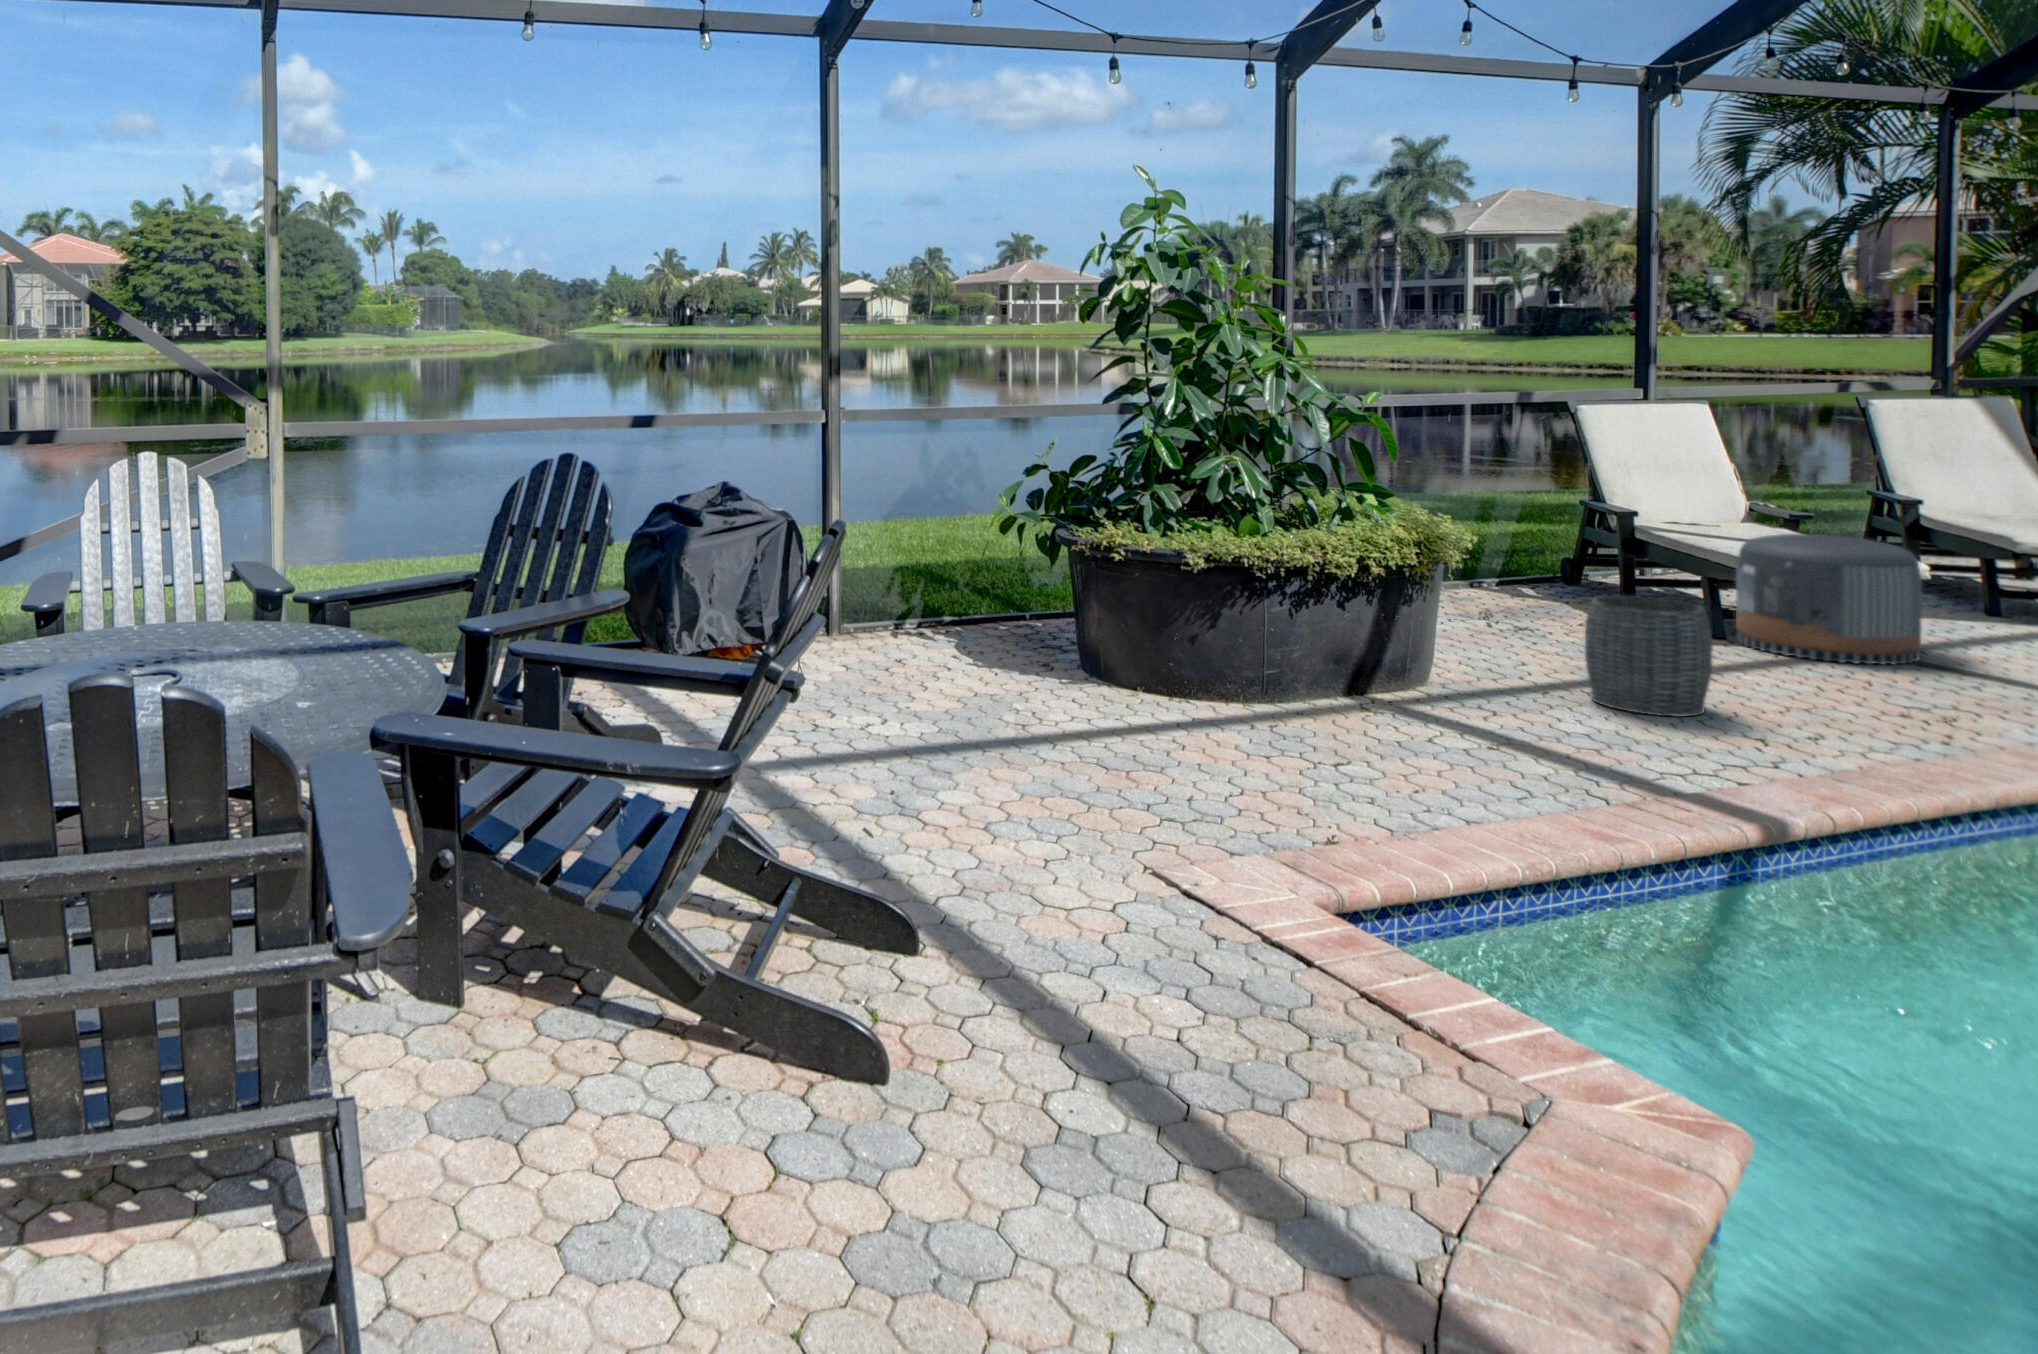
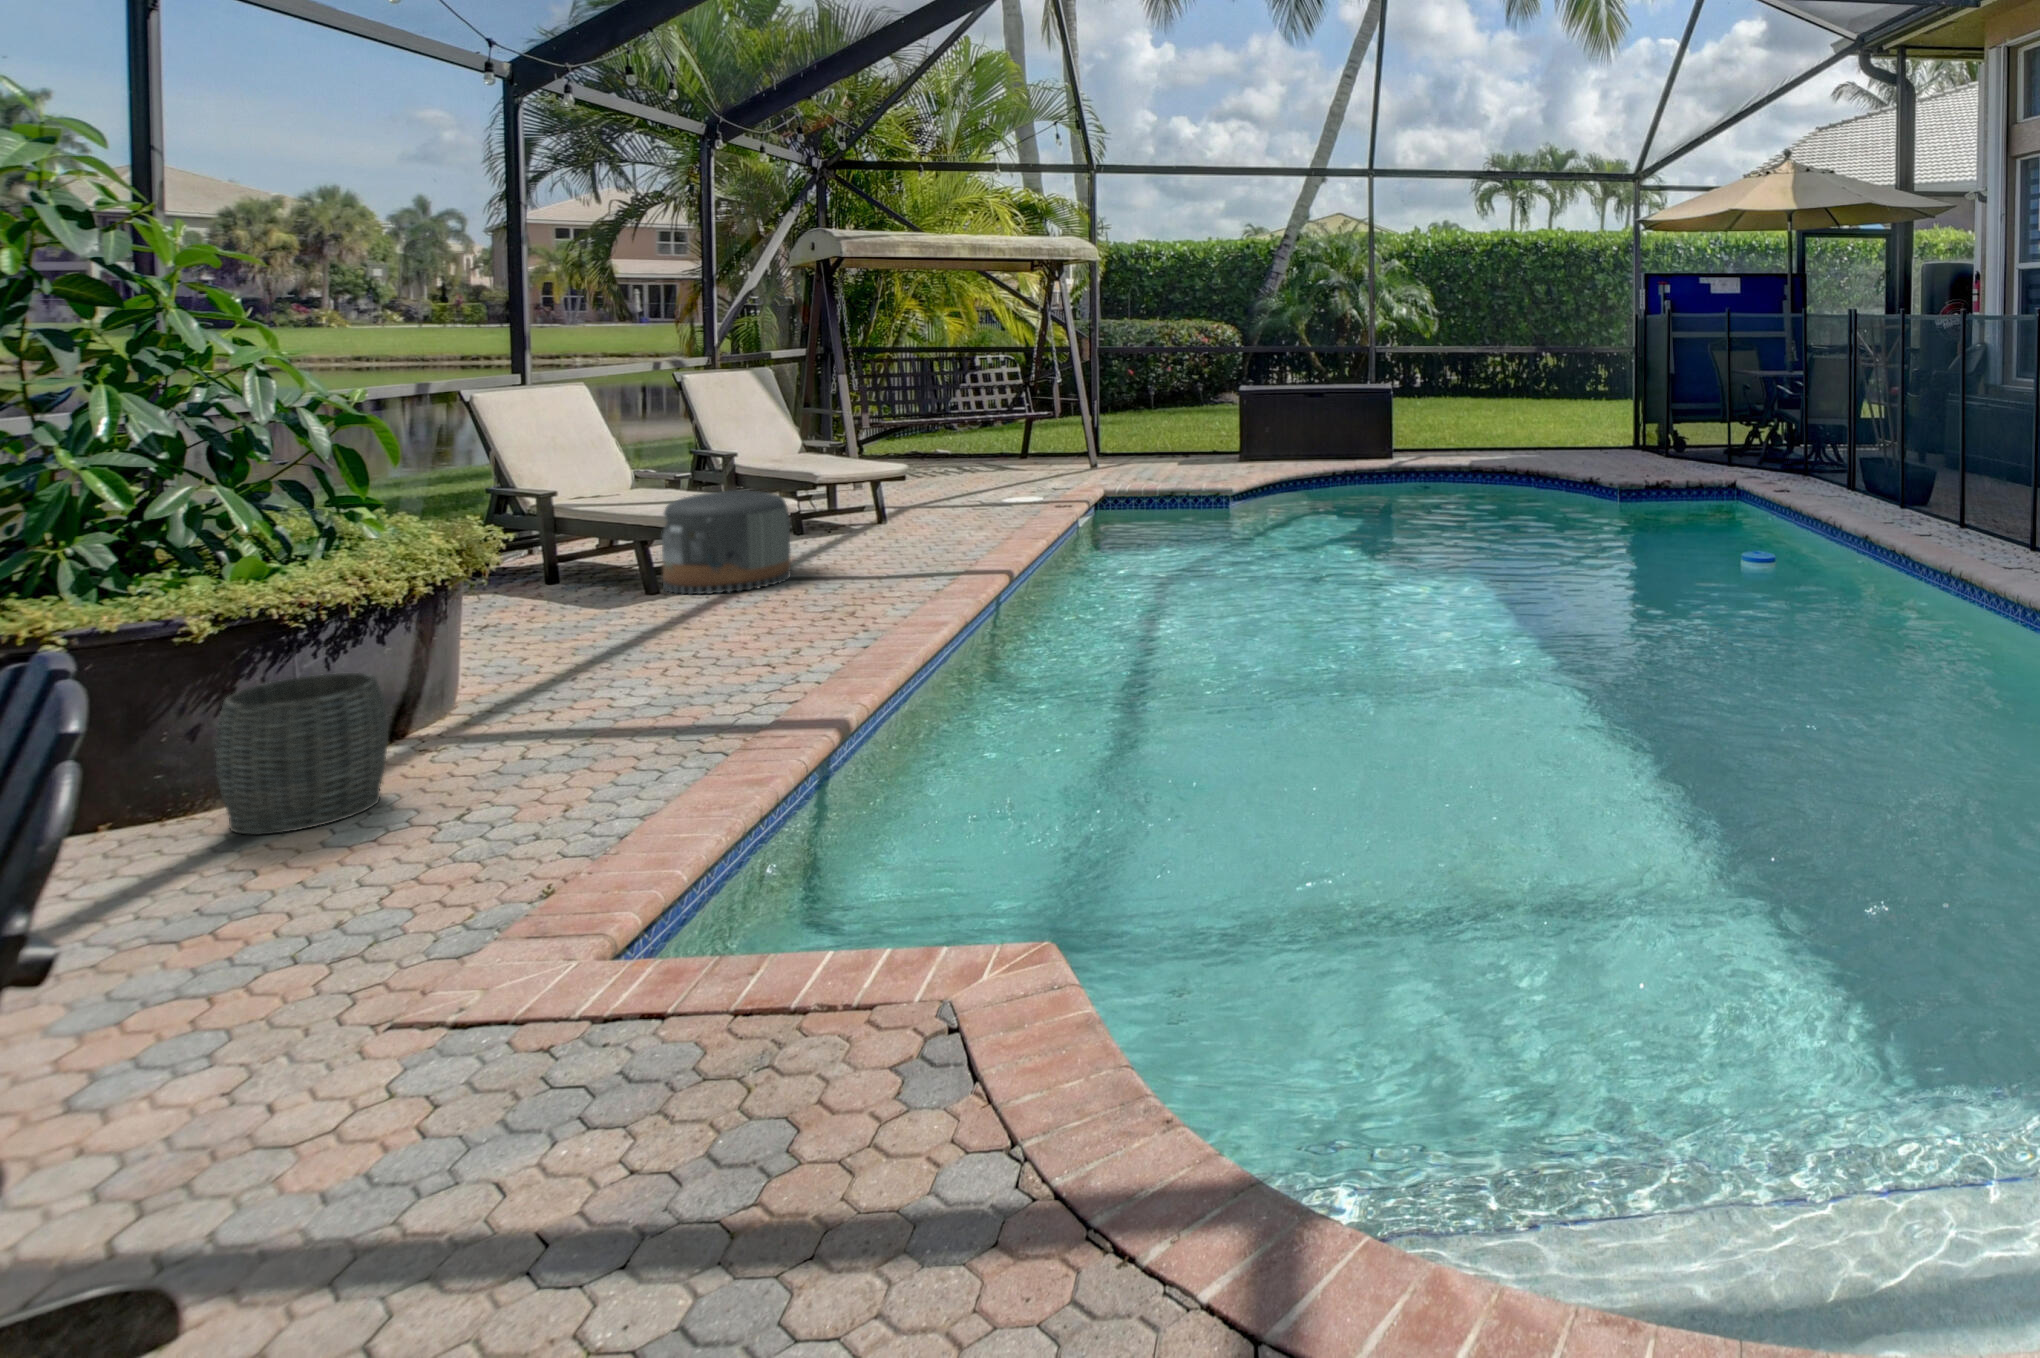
woven basket: present [1585,596,1713,717] -> present [216,673,388,834]

